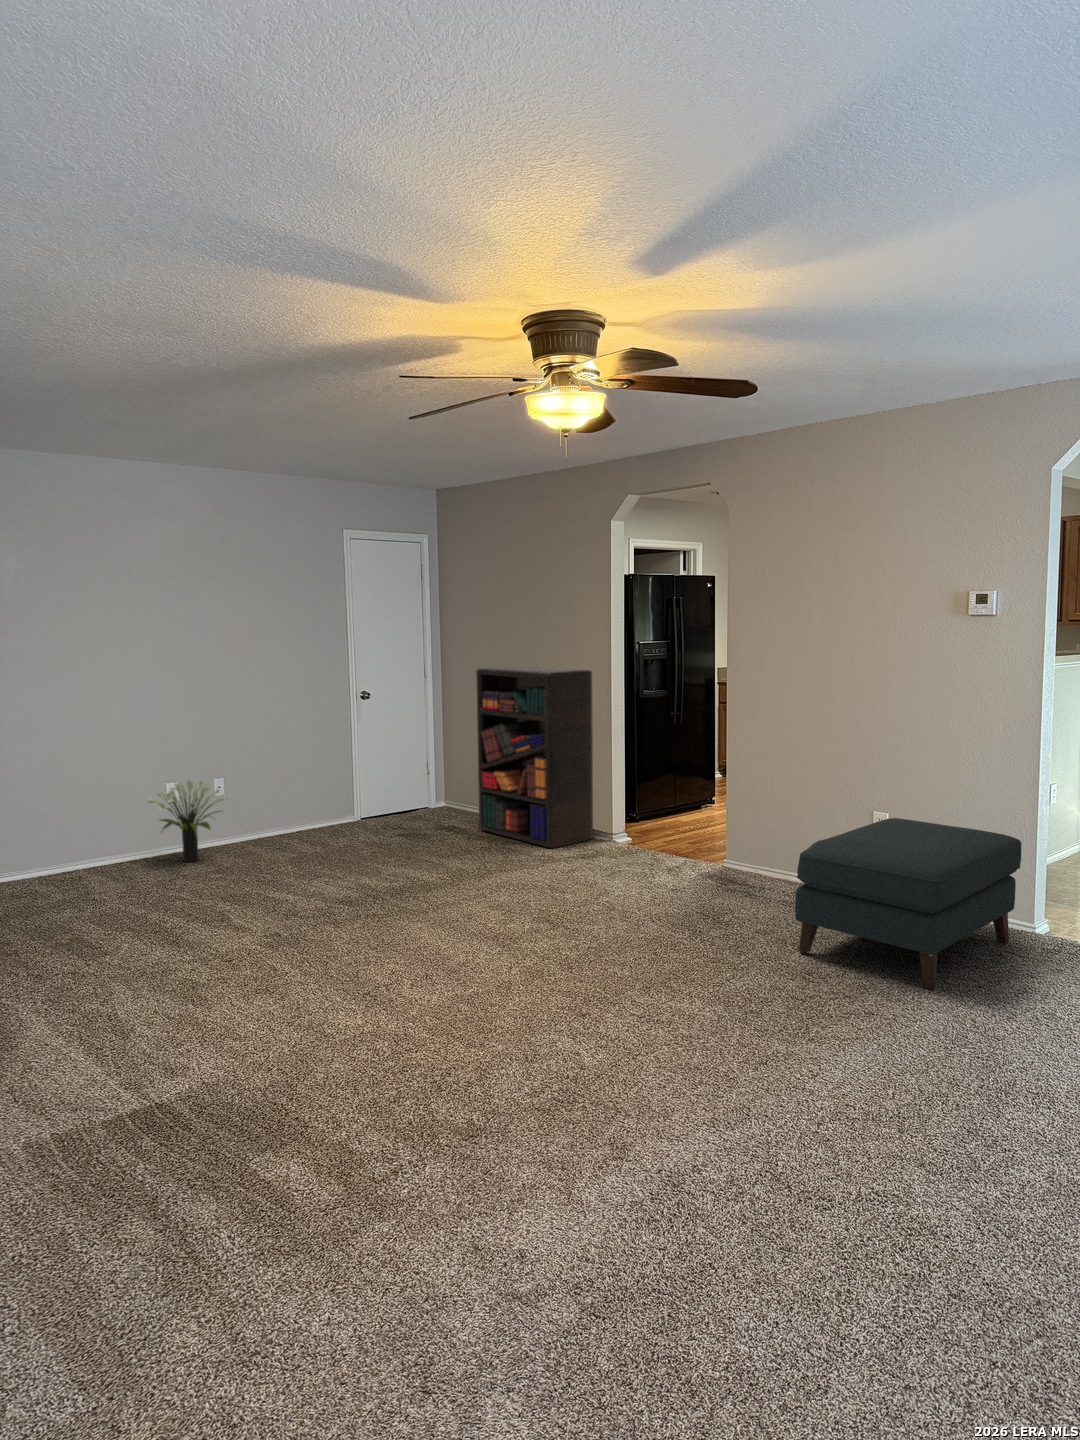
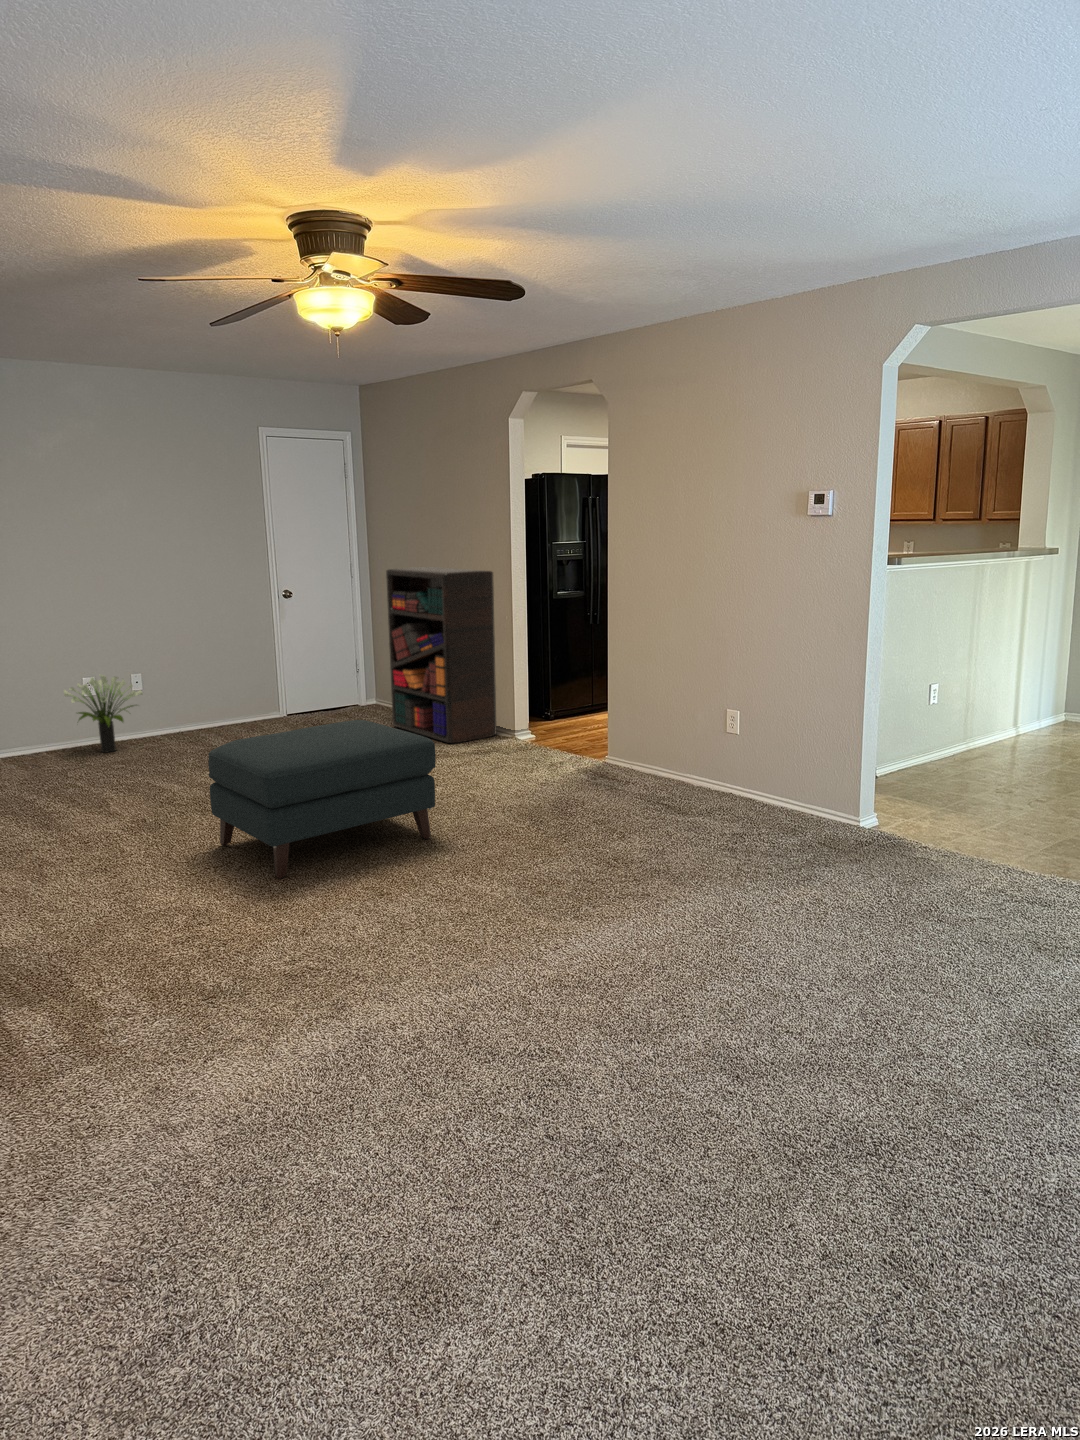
ottoman: present [795,818,1022,989] -> present [208,720,436,879]

